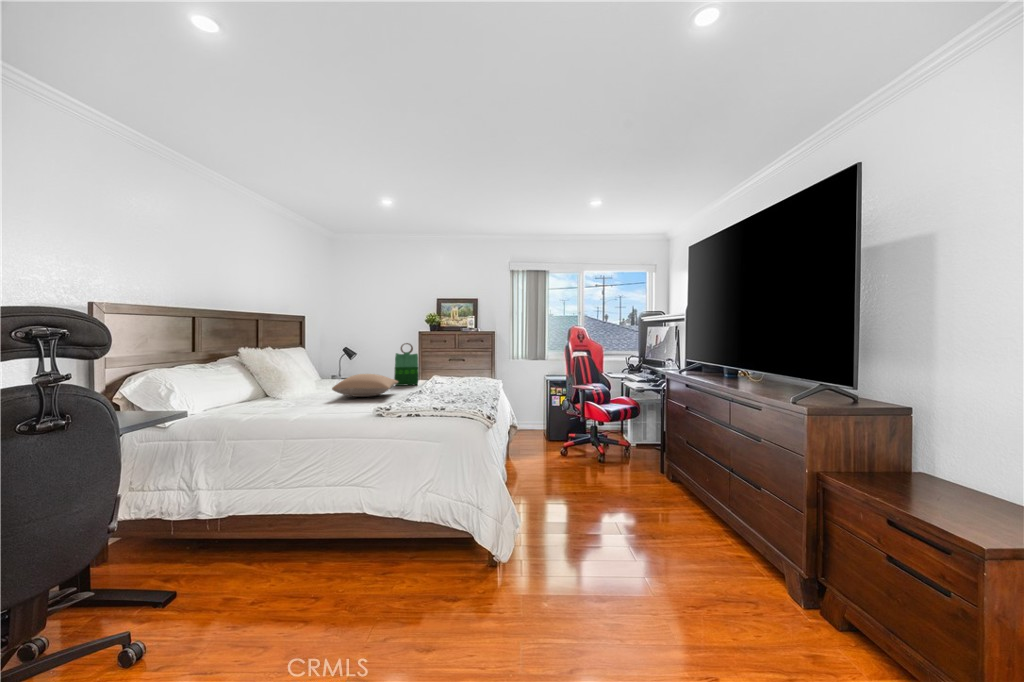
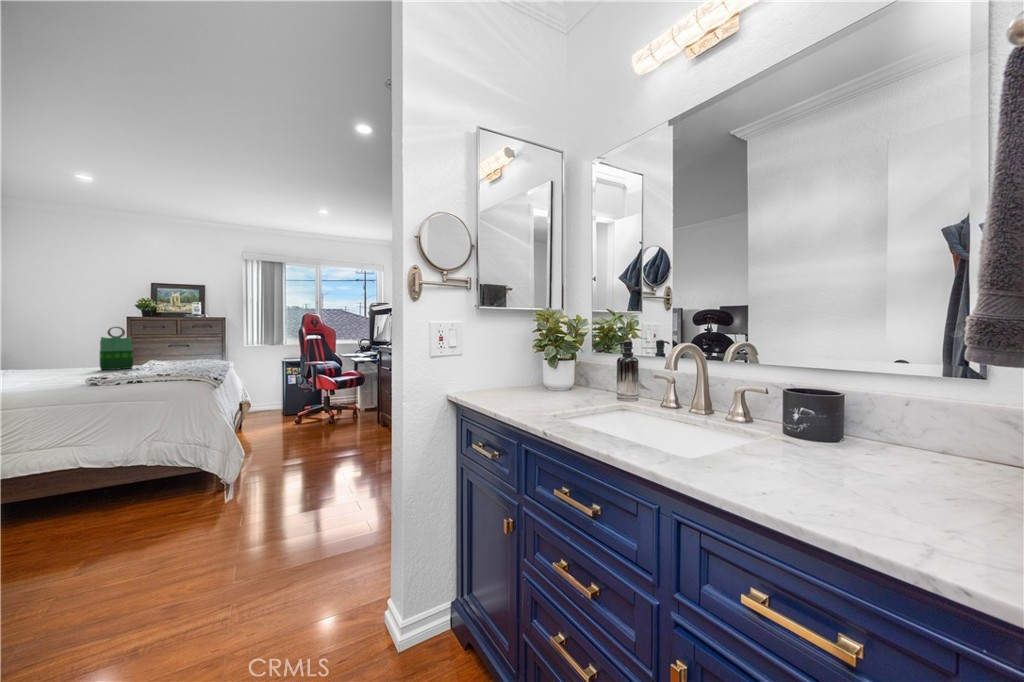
pillow: present [332,374,398,397] -> none [19,356,110,379]

